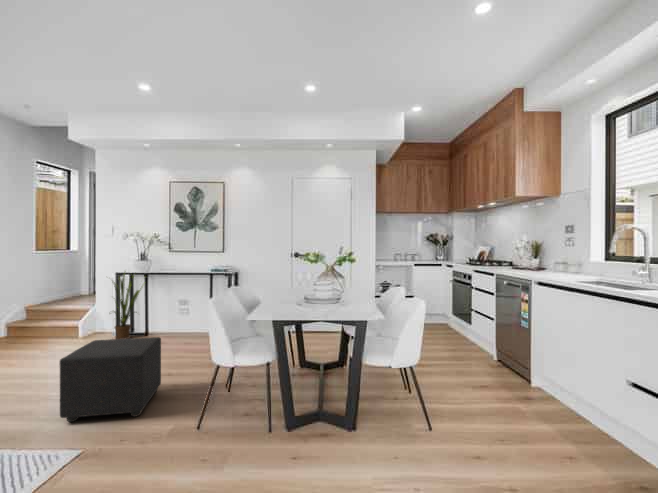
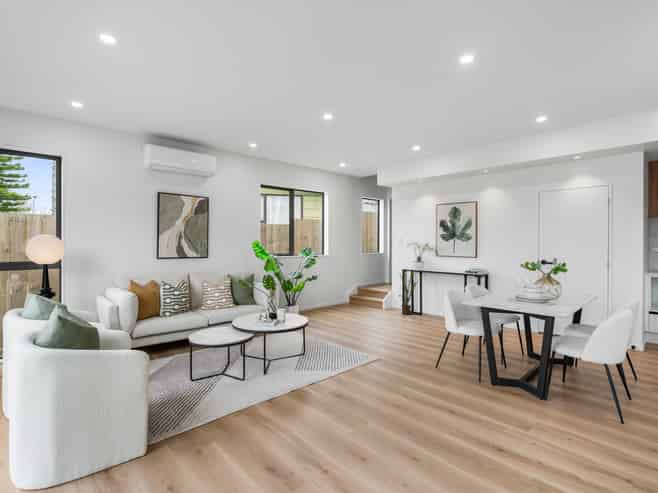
ottoman: present [60,337,161,422] -> none [368,309,420,354]

